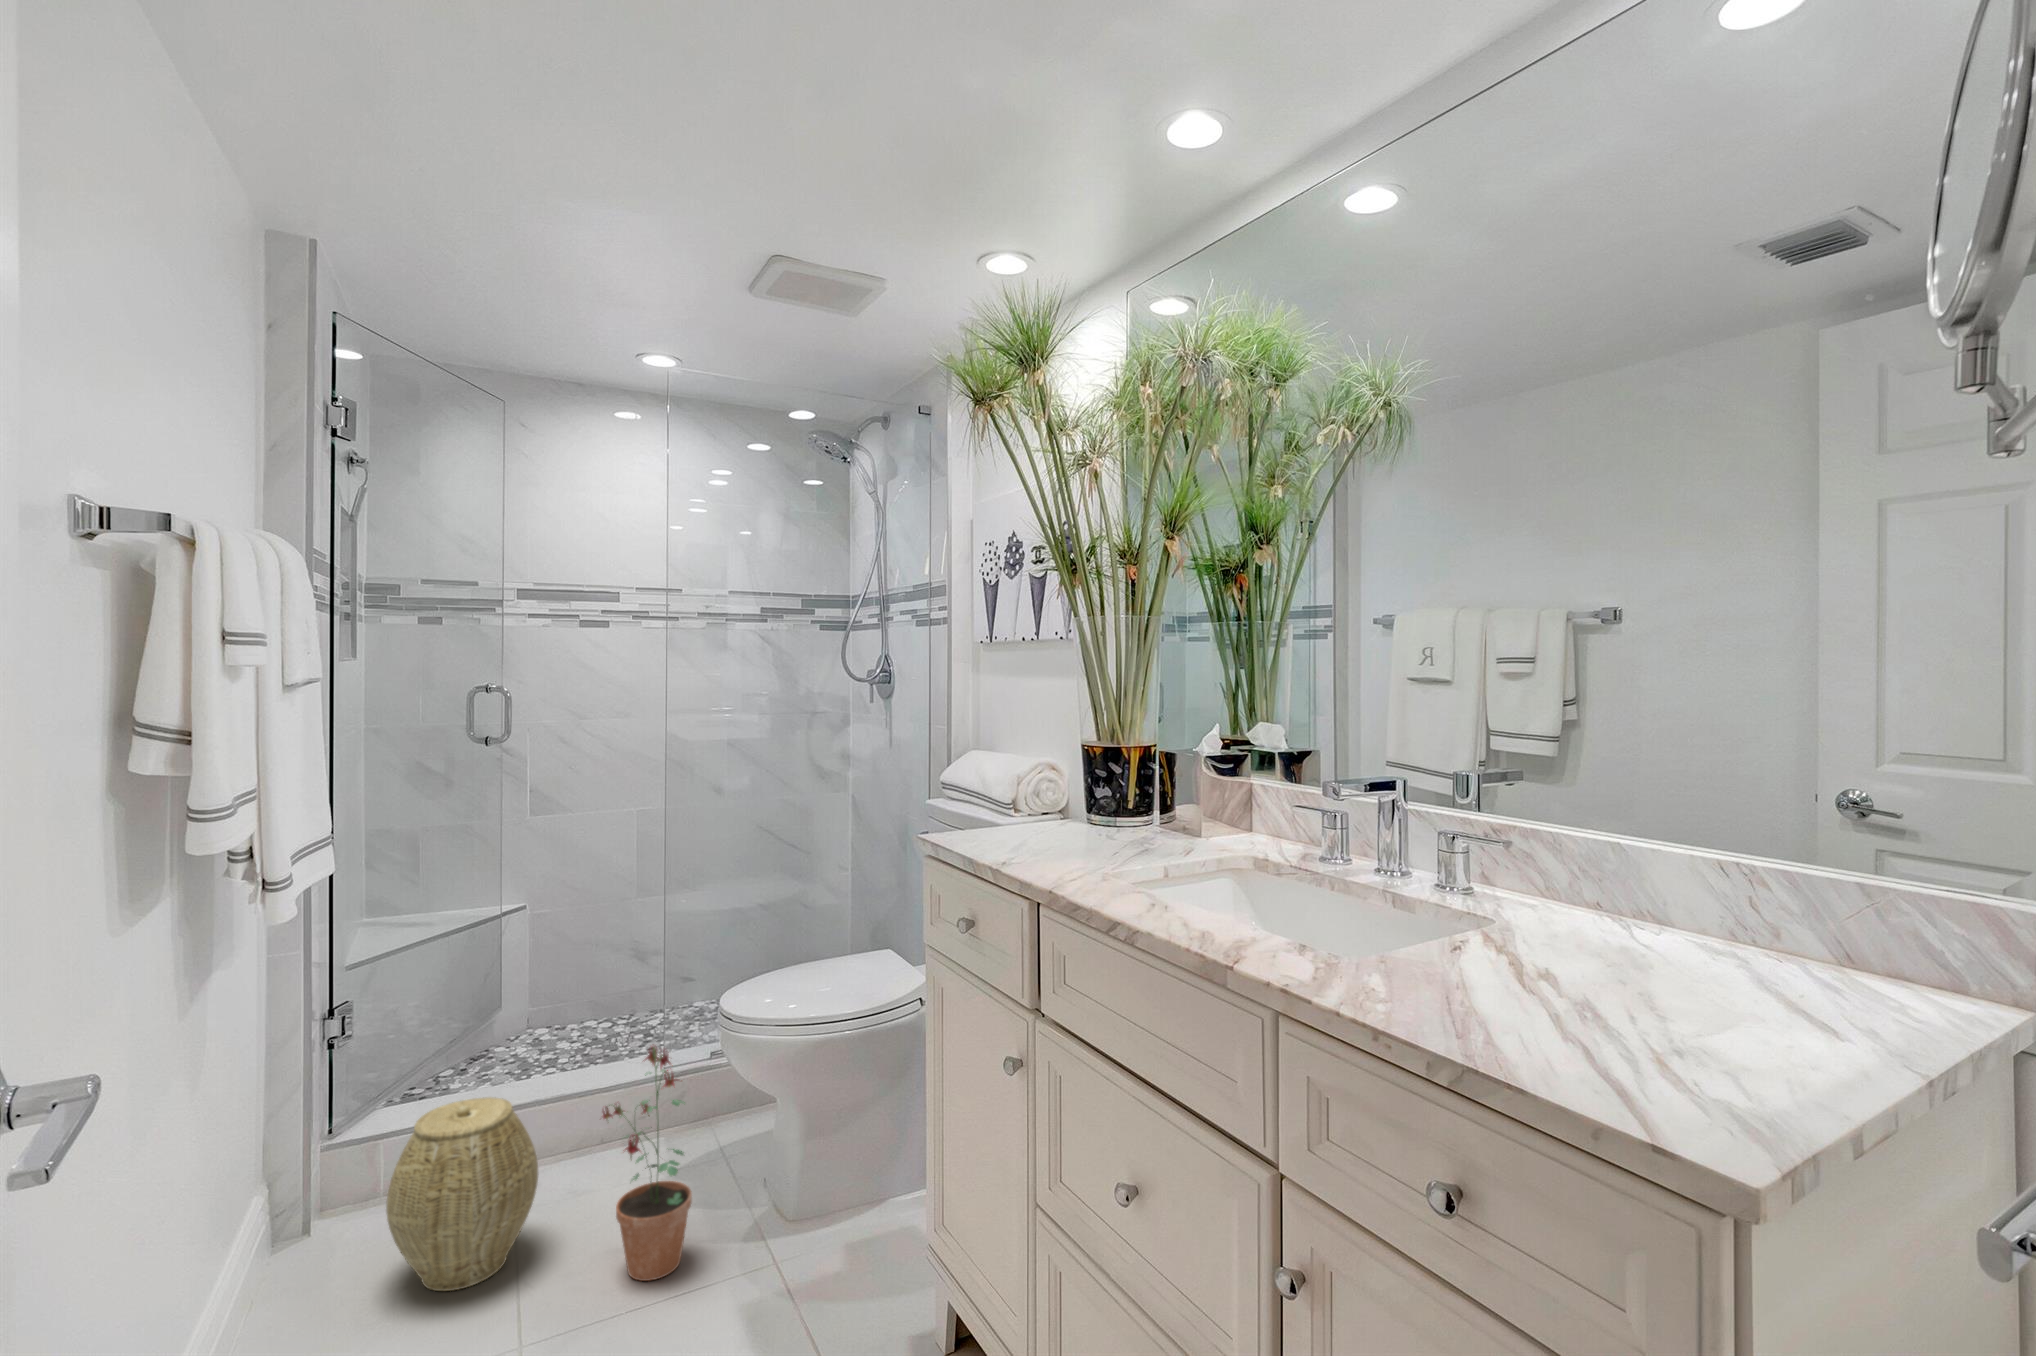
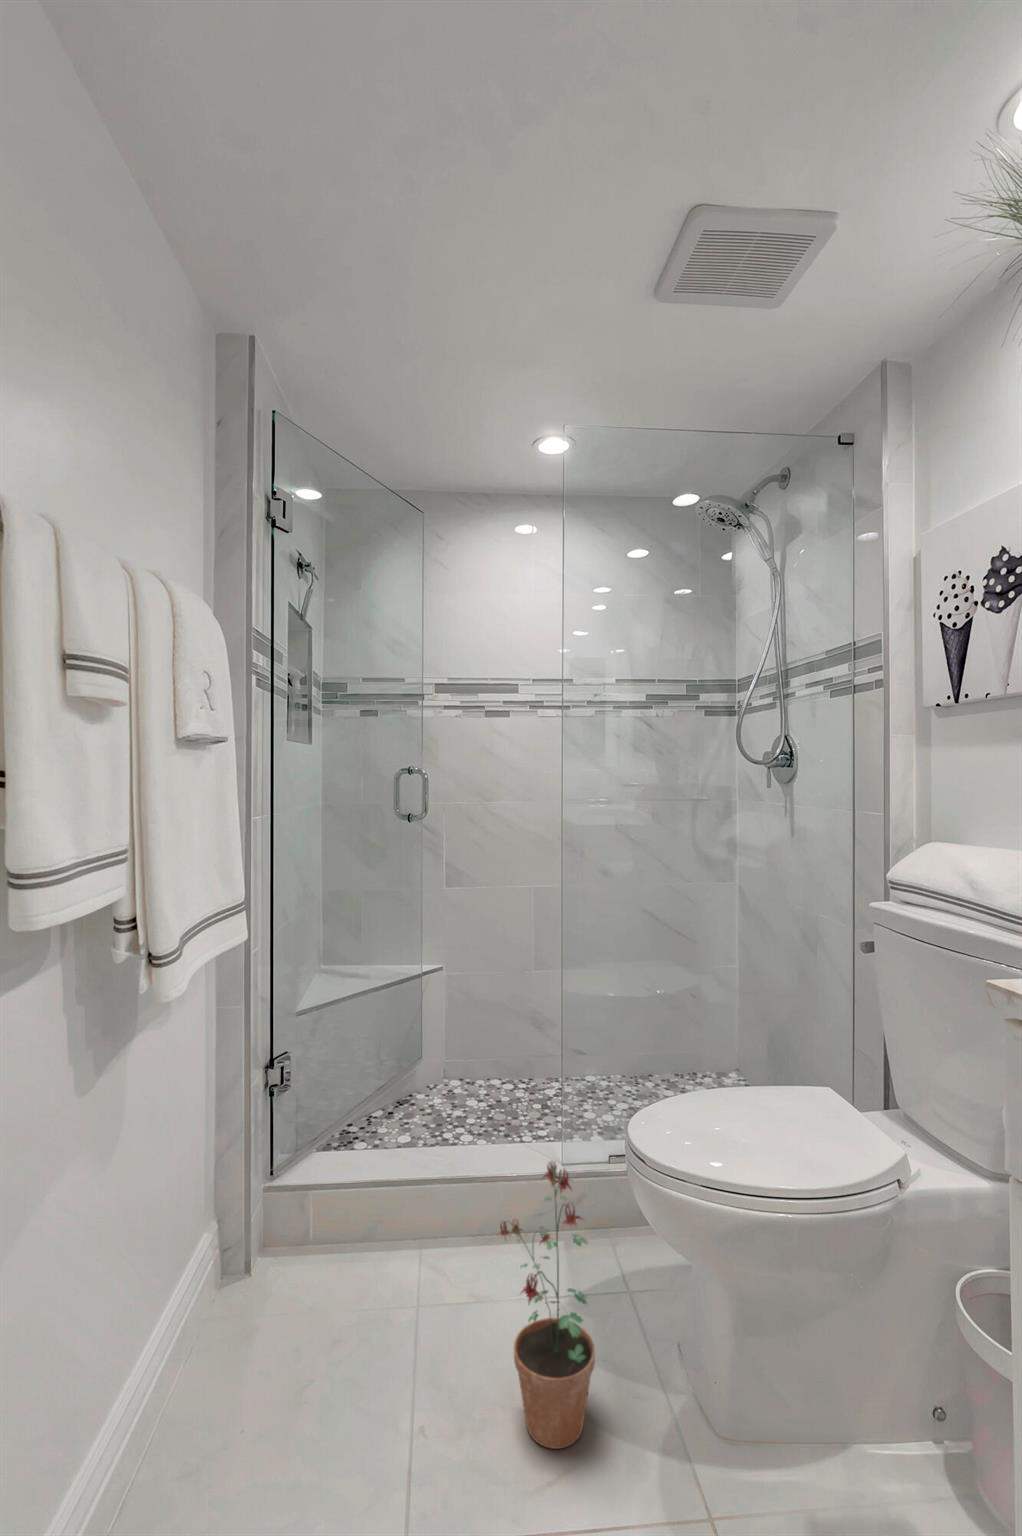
woven basket: present [386,1097,538,1291] -> none [302,1179,439,1390]

